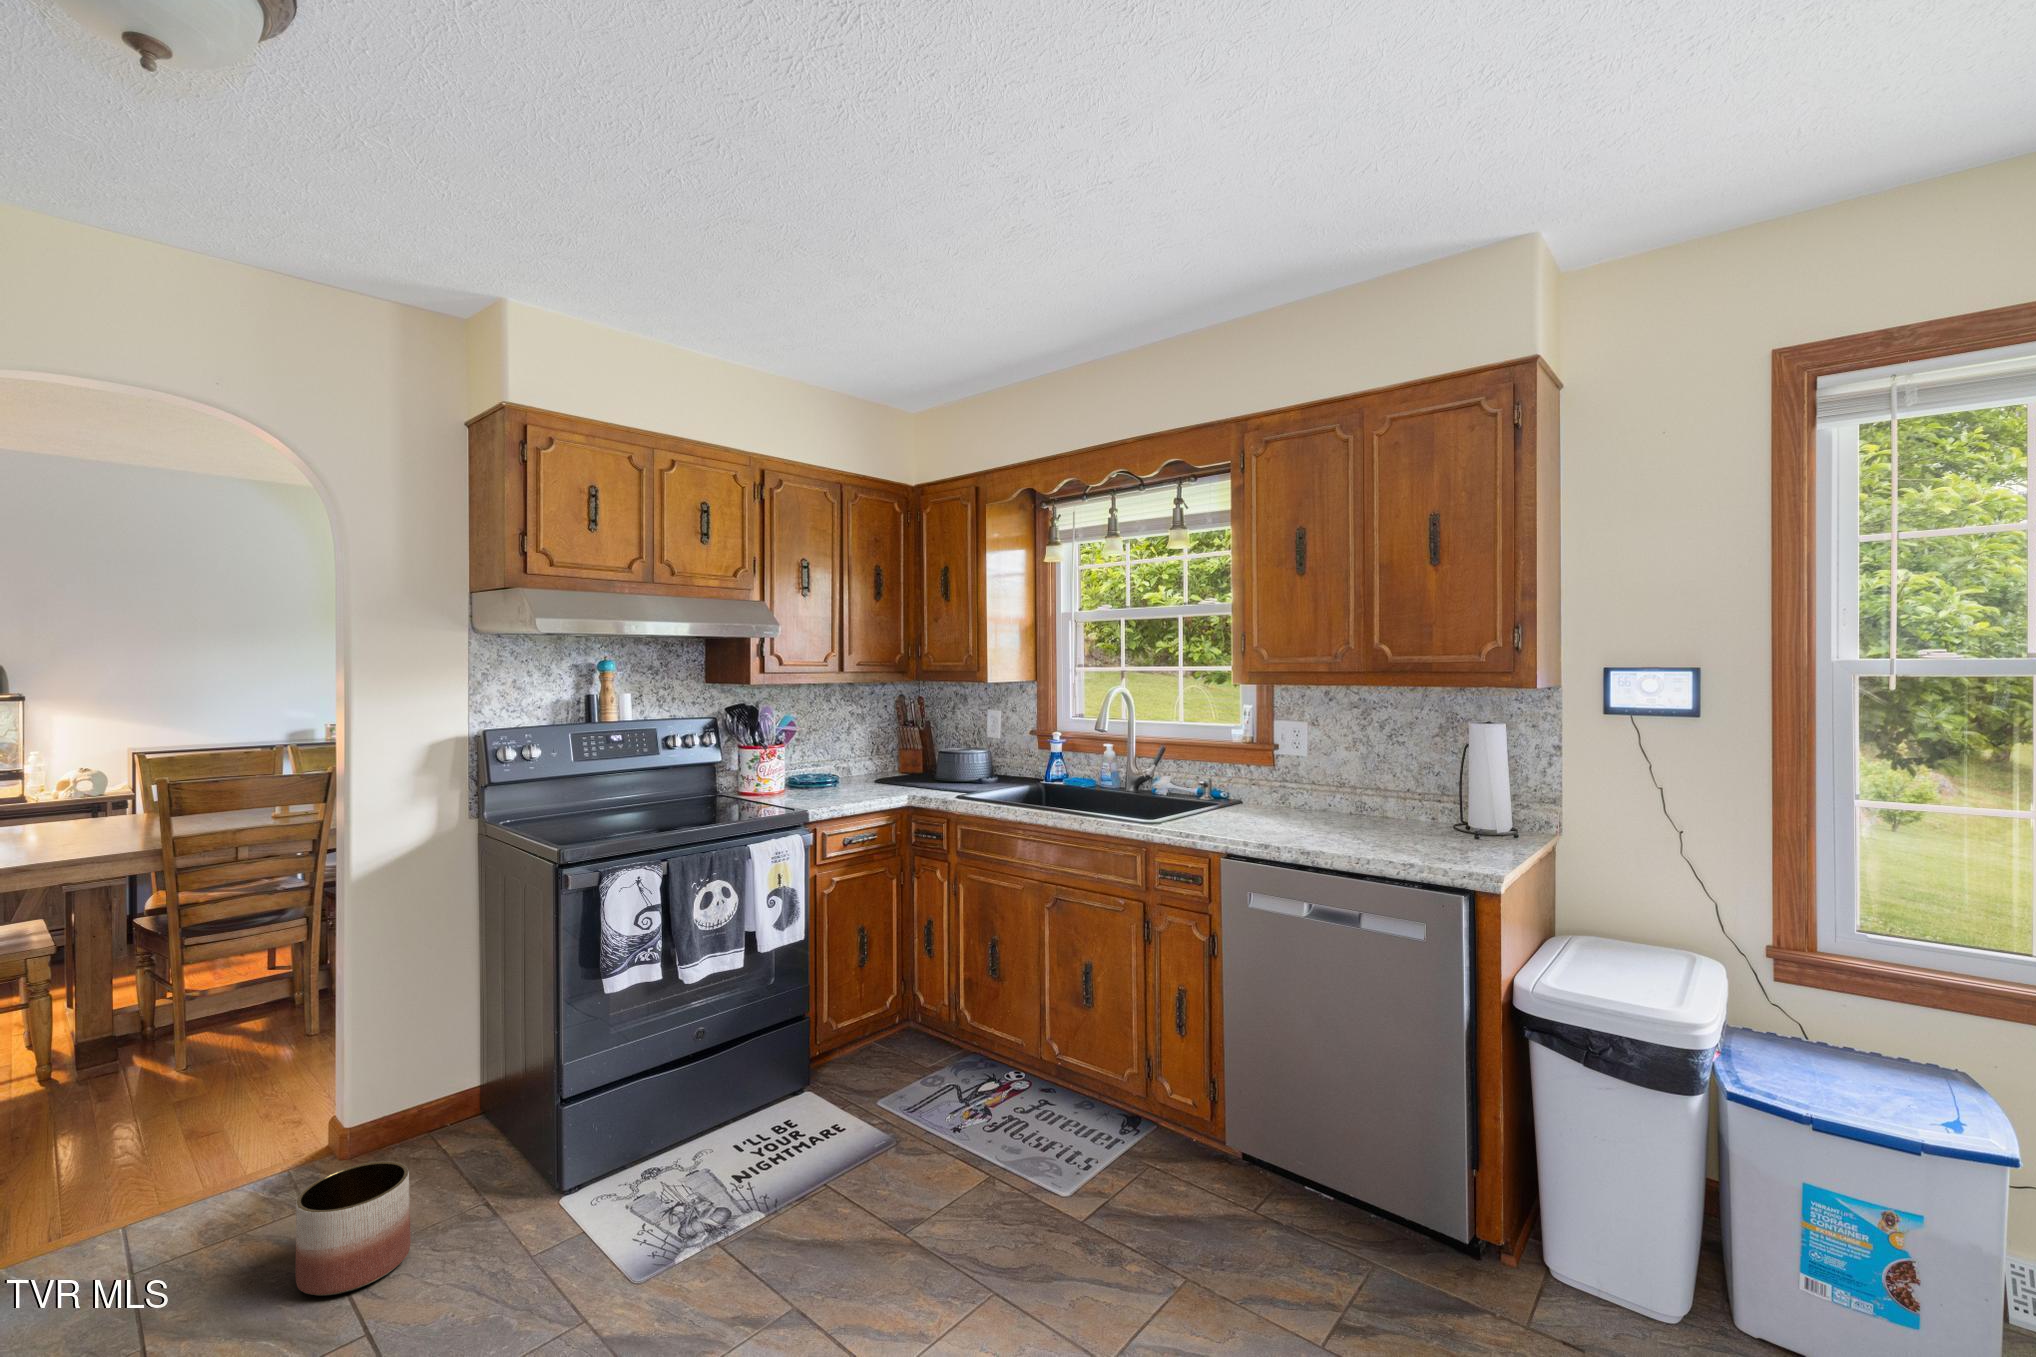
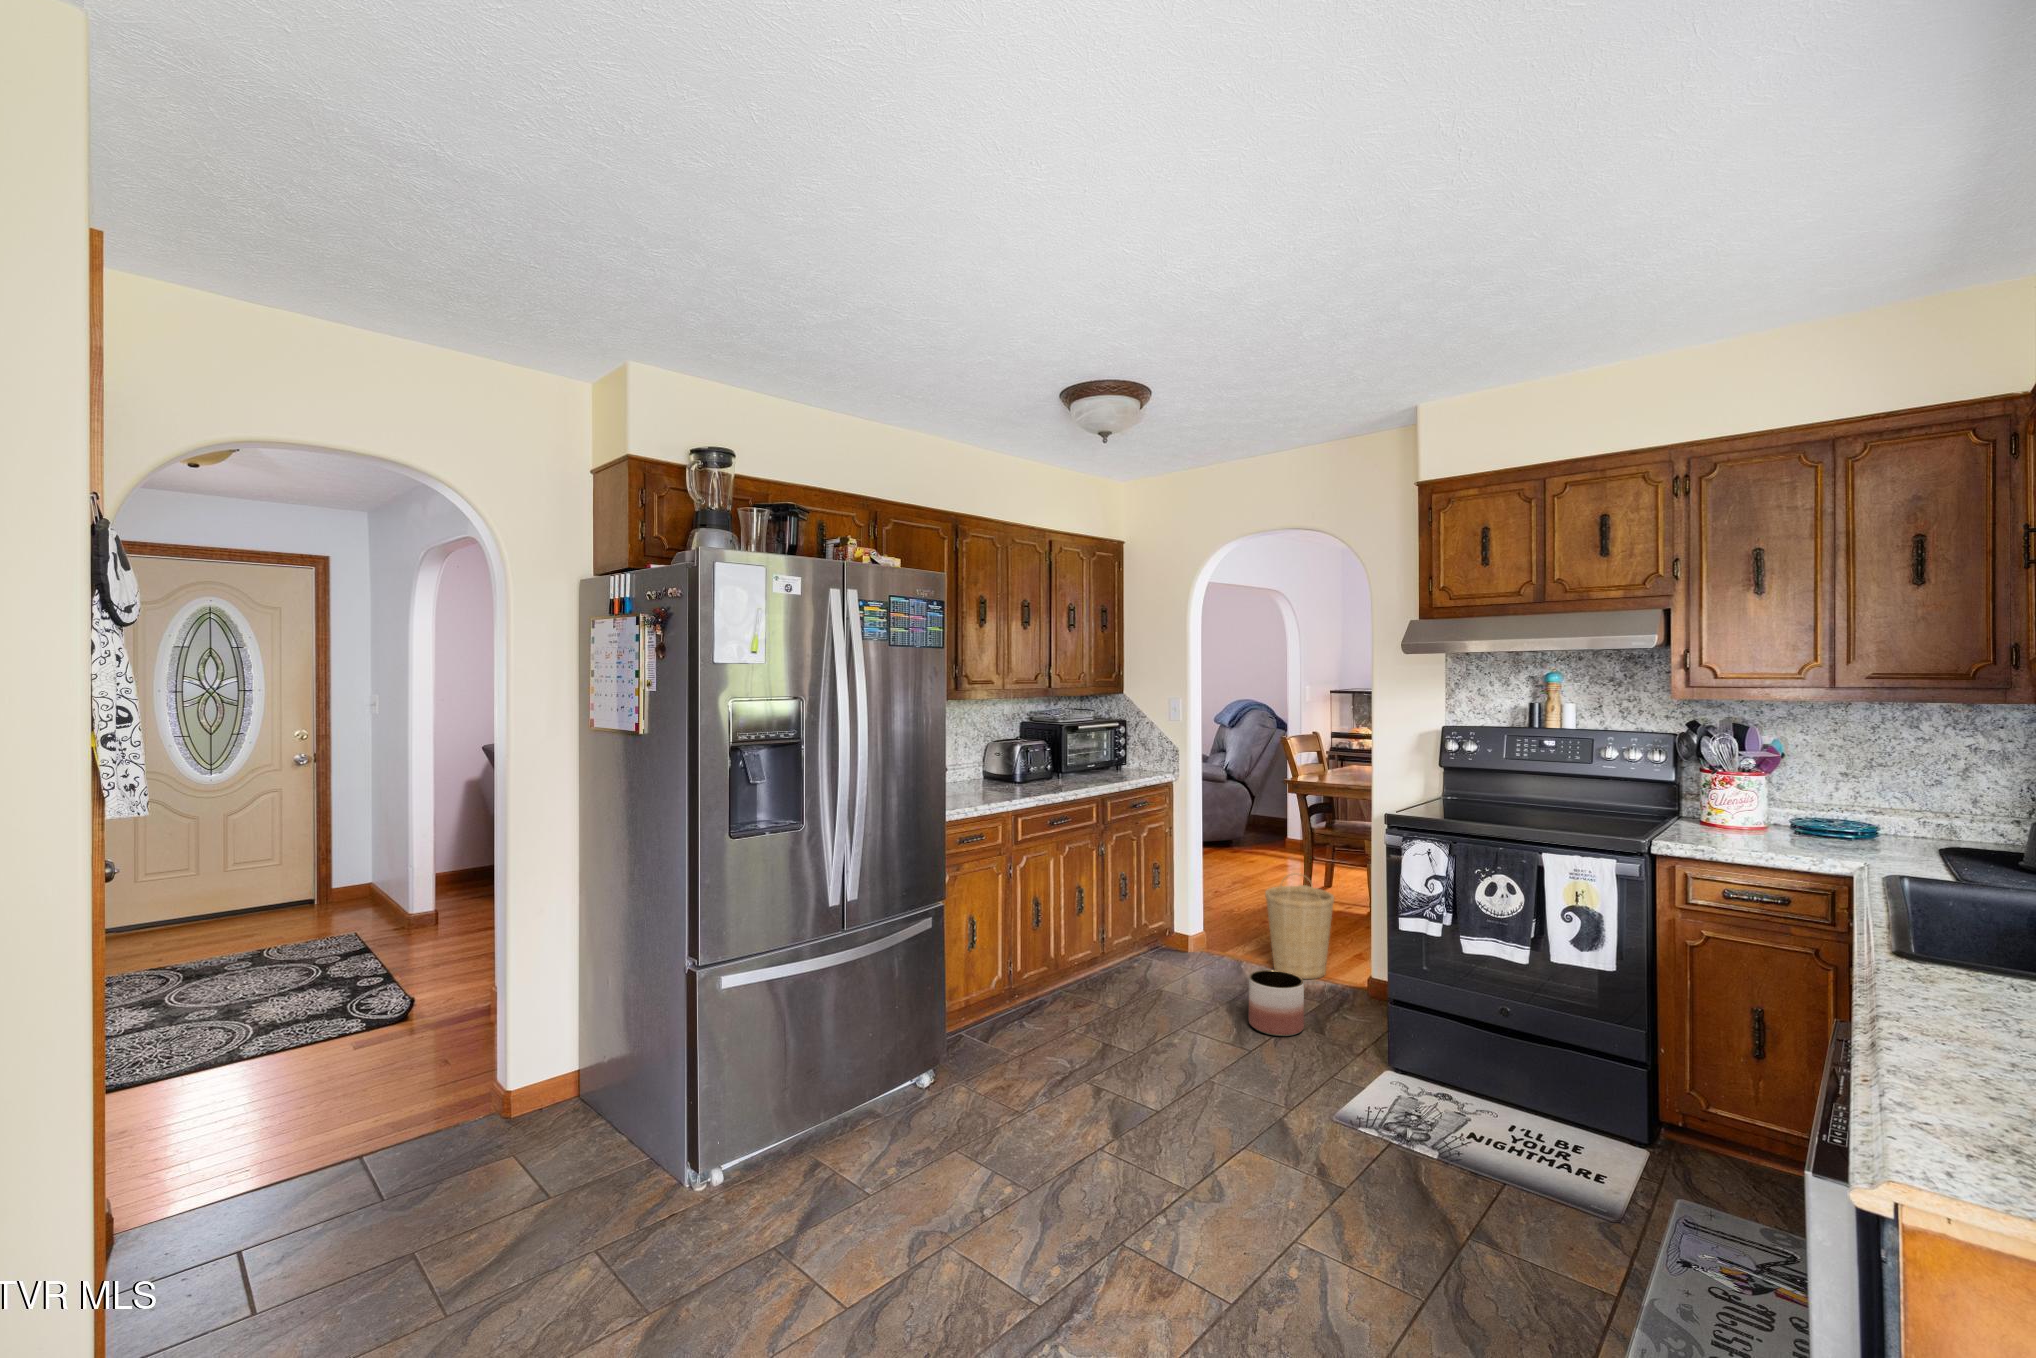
basket: none [89,1028,254,1227] -> present [1265,874,1334,979]

